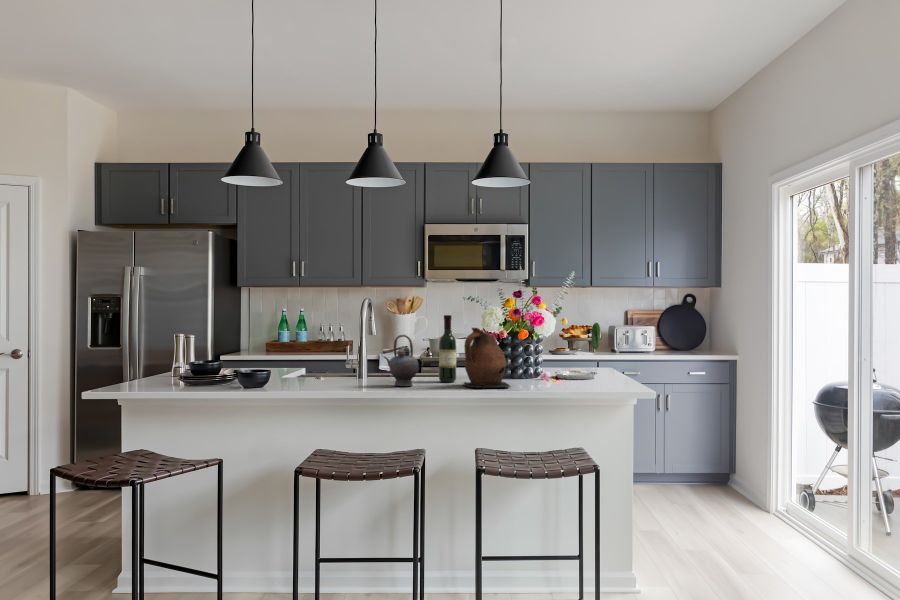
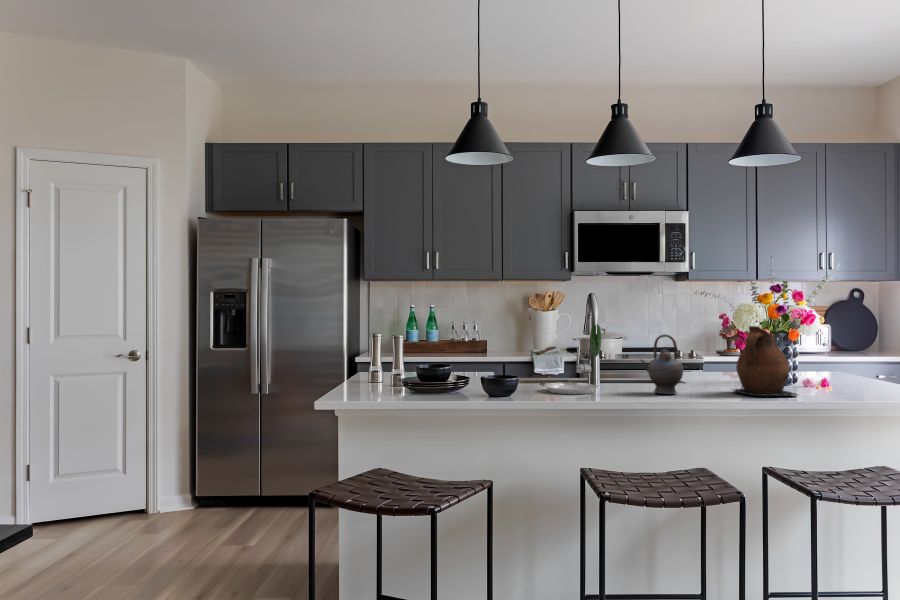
wine bottle: present [439,315,456,382] -> none [690,312,712,389]
plate: present [554,323,600,379] -> present [544,324,601,394]

